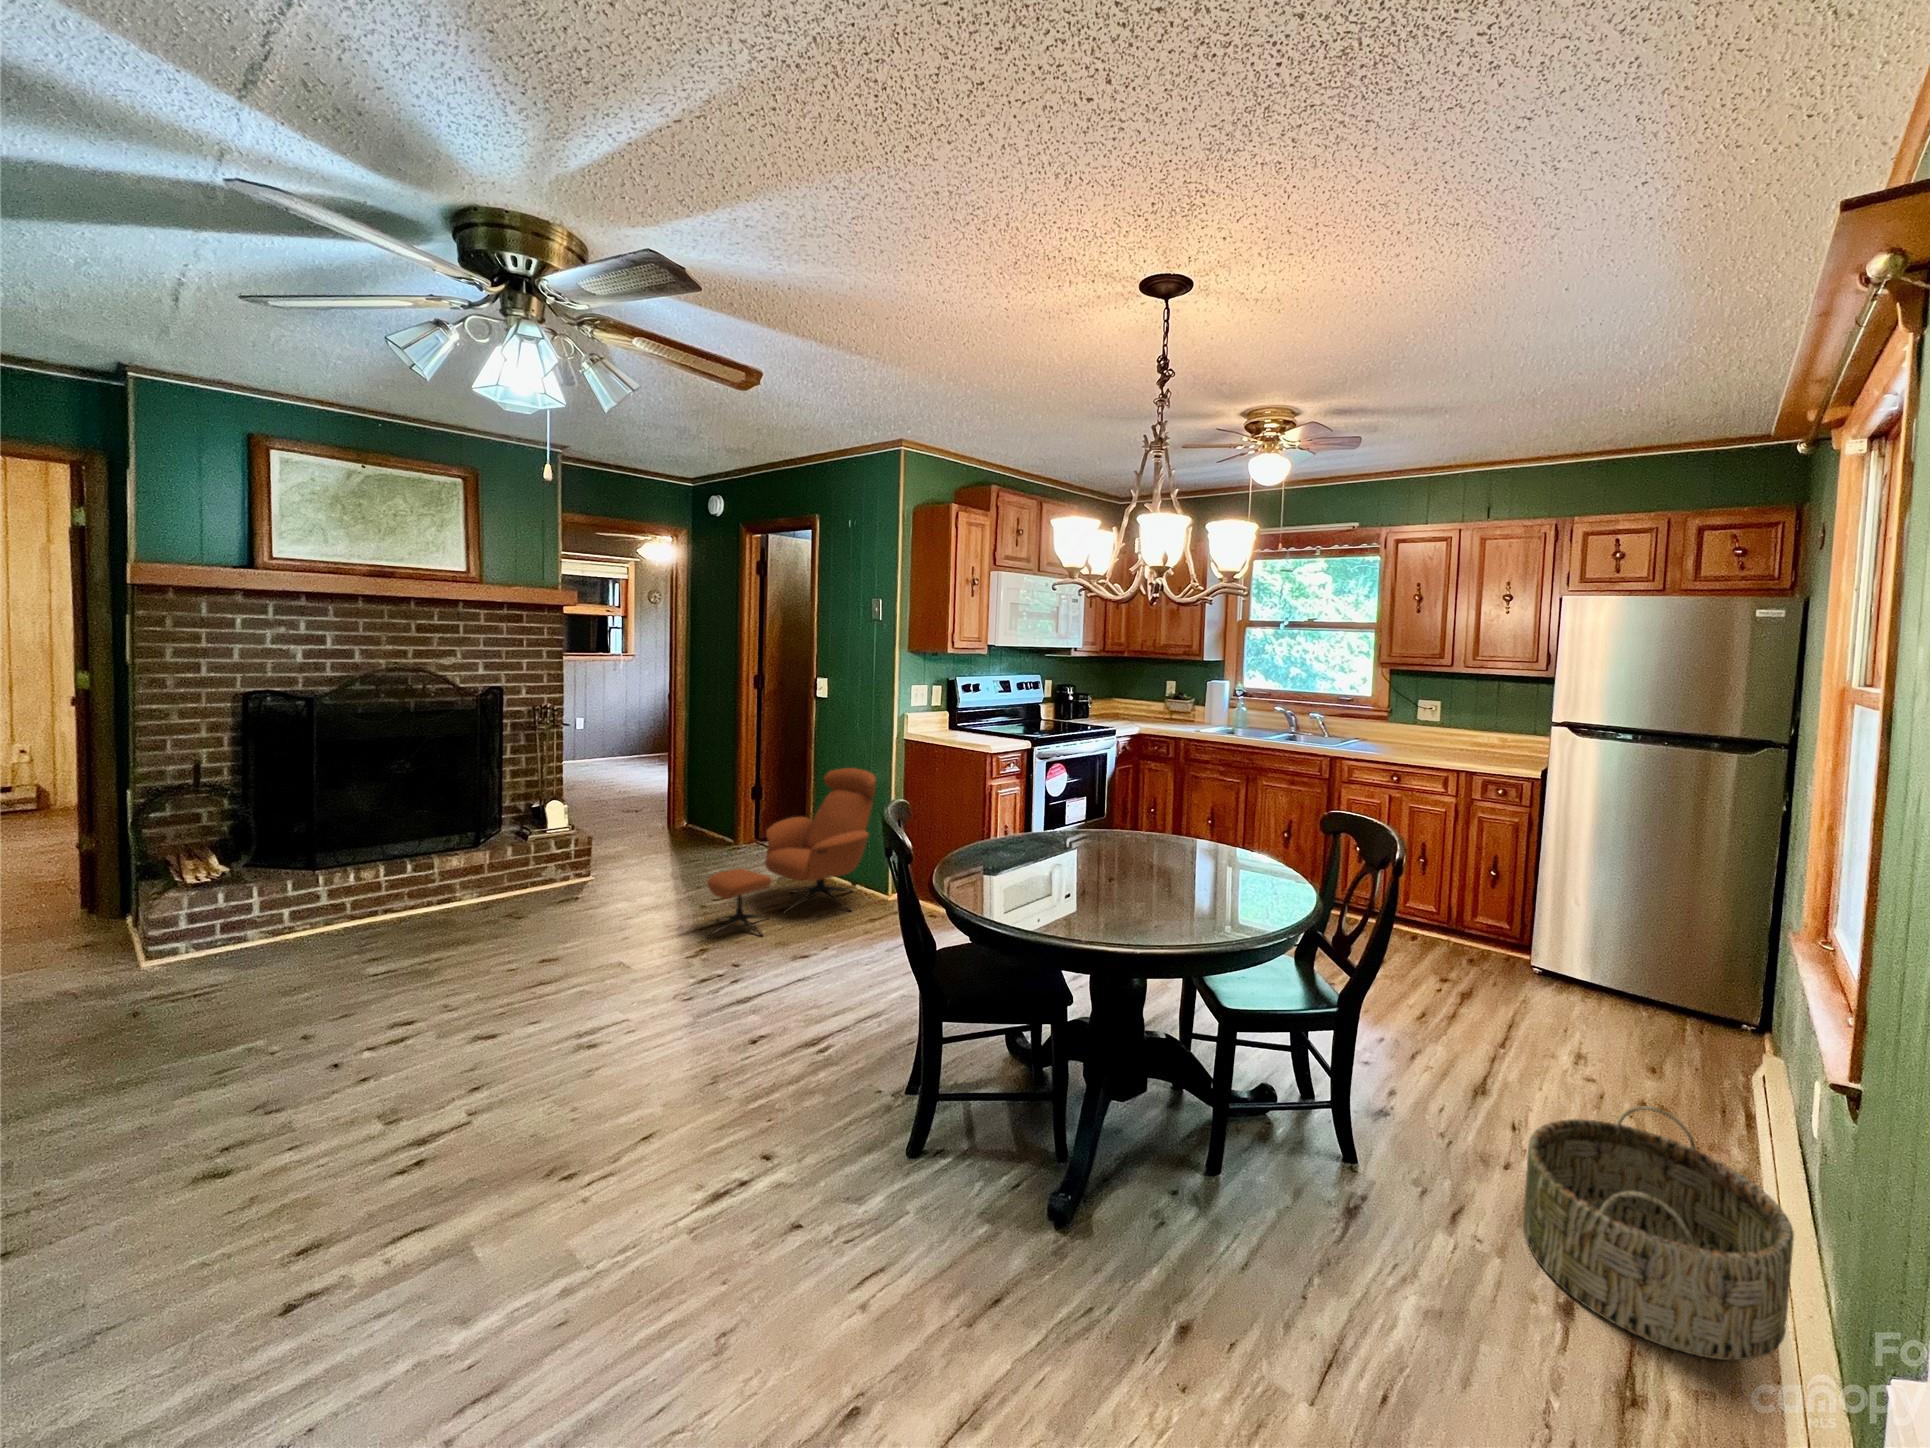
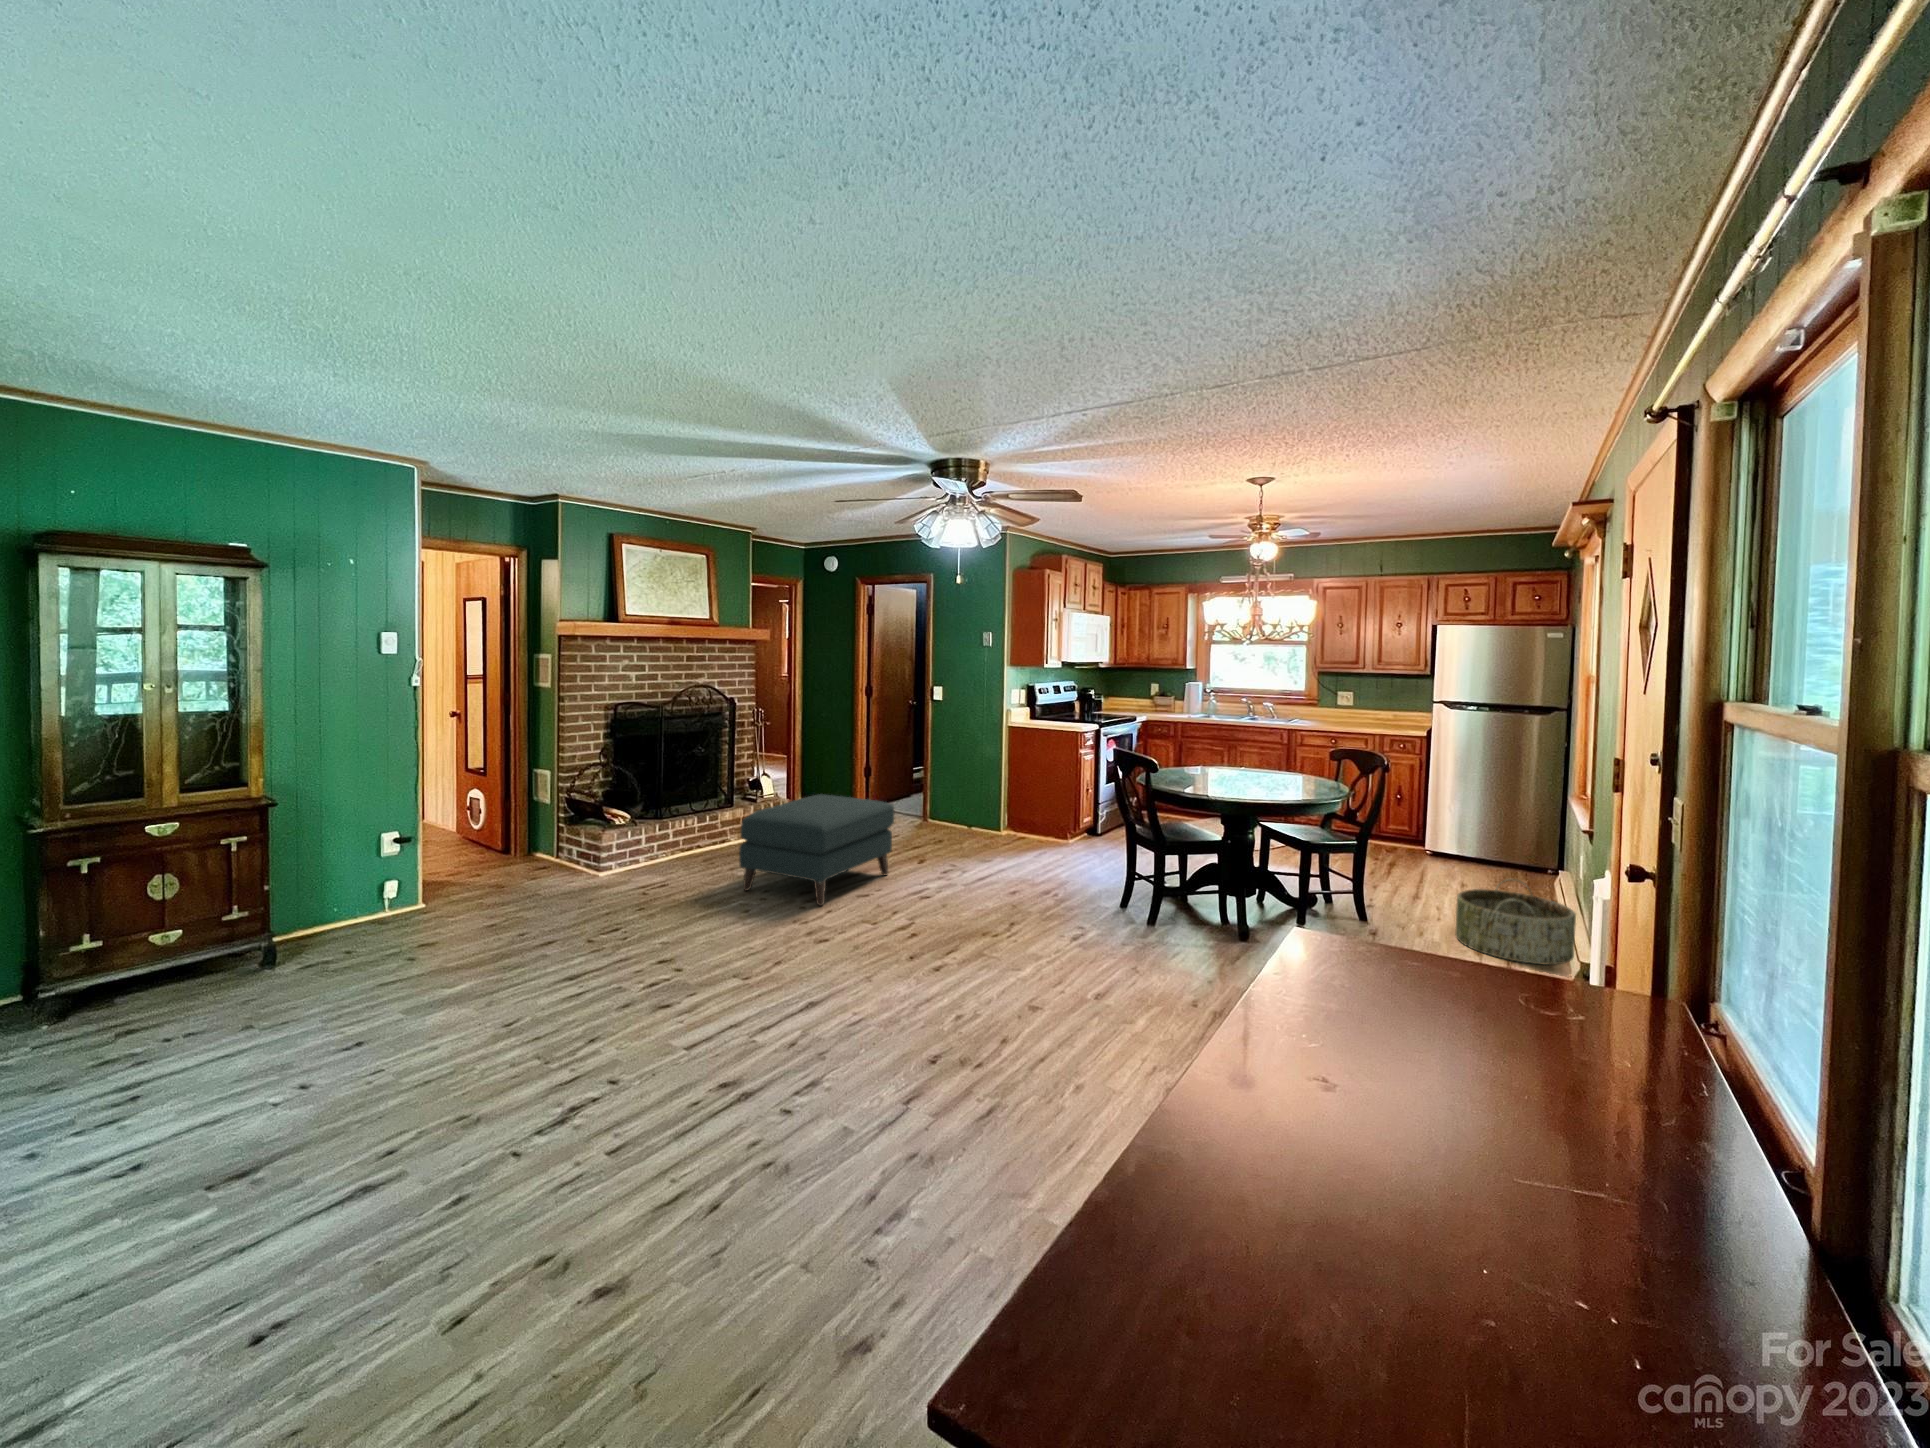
lounge chair: present [707,768,876,937] -> none [907,747,995,855]
ottoman: none [302,844,615,1059] -> present [739,794,894,906]

